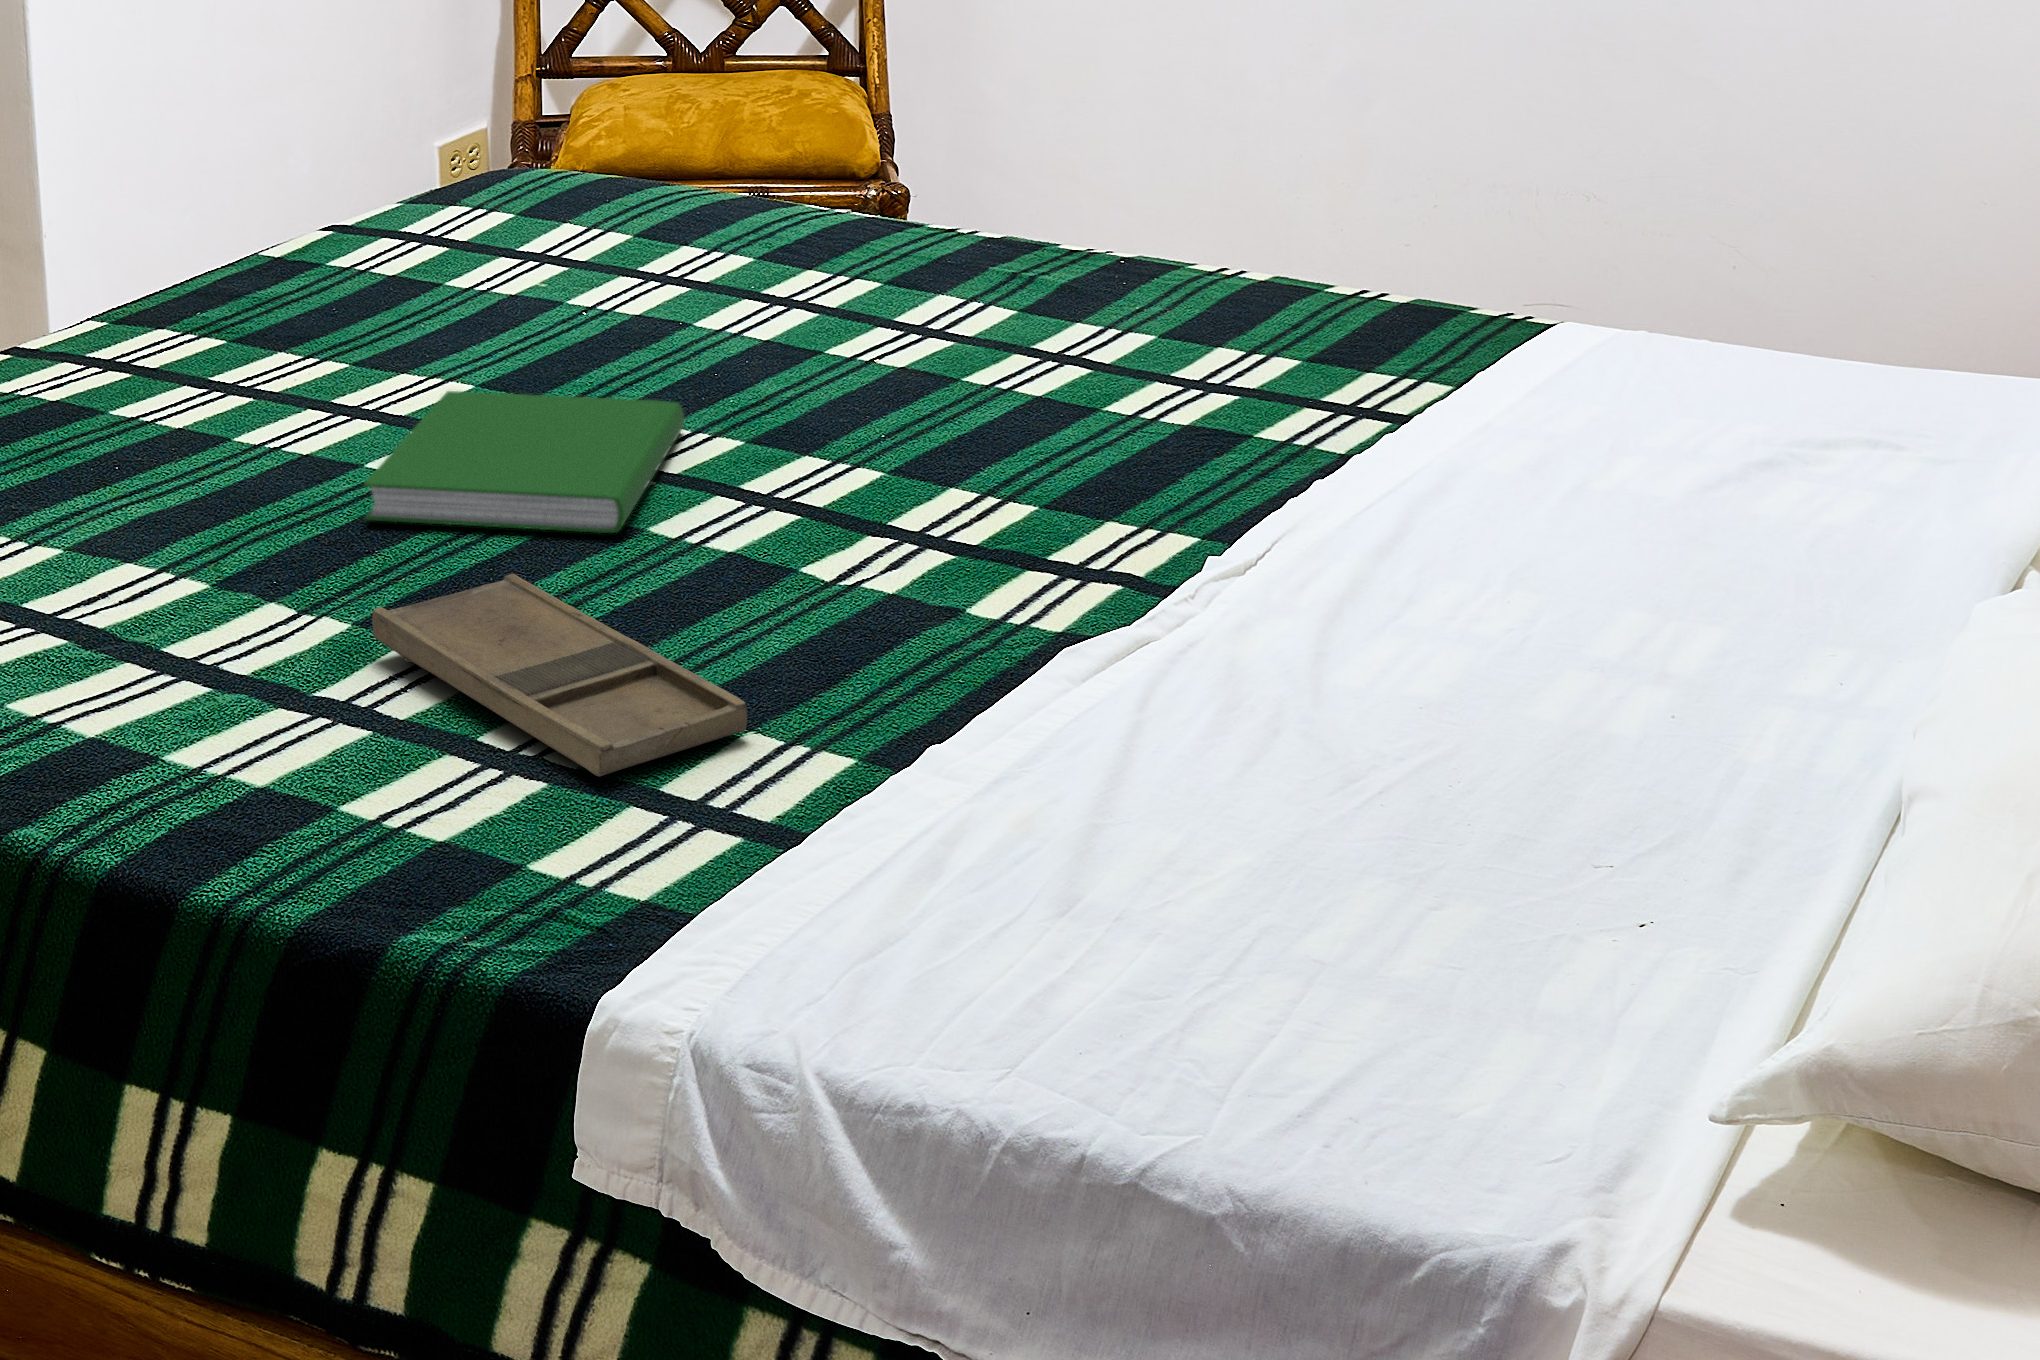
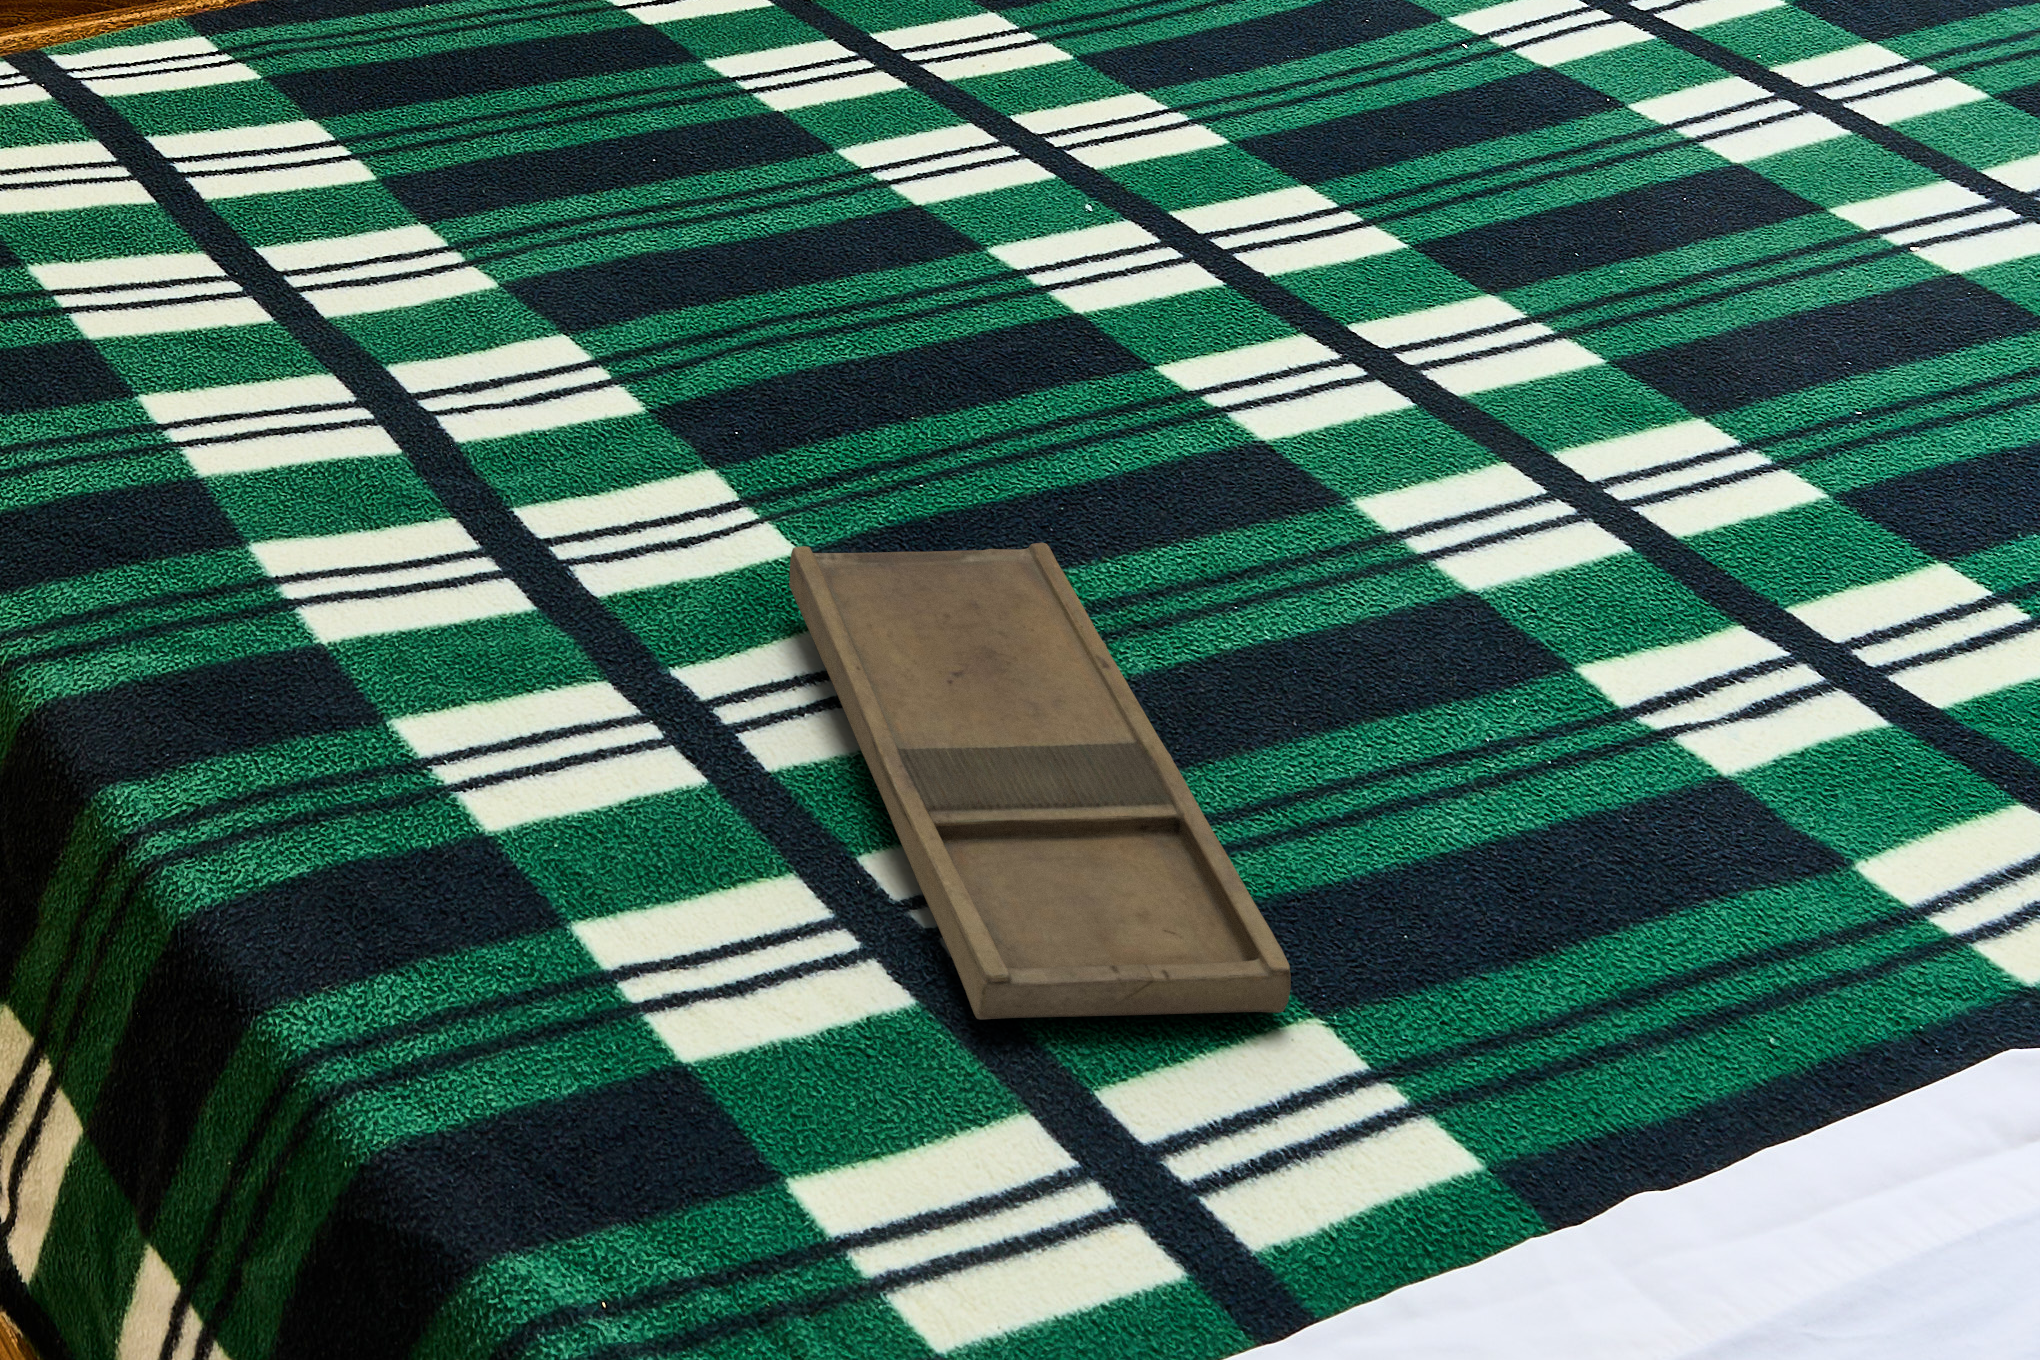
hardcover book: present [364,391,684,533] -> none [922,147,1512,488]

